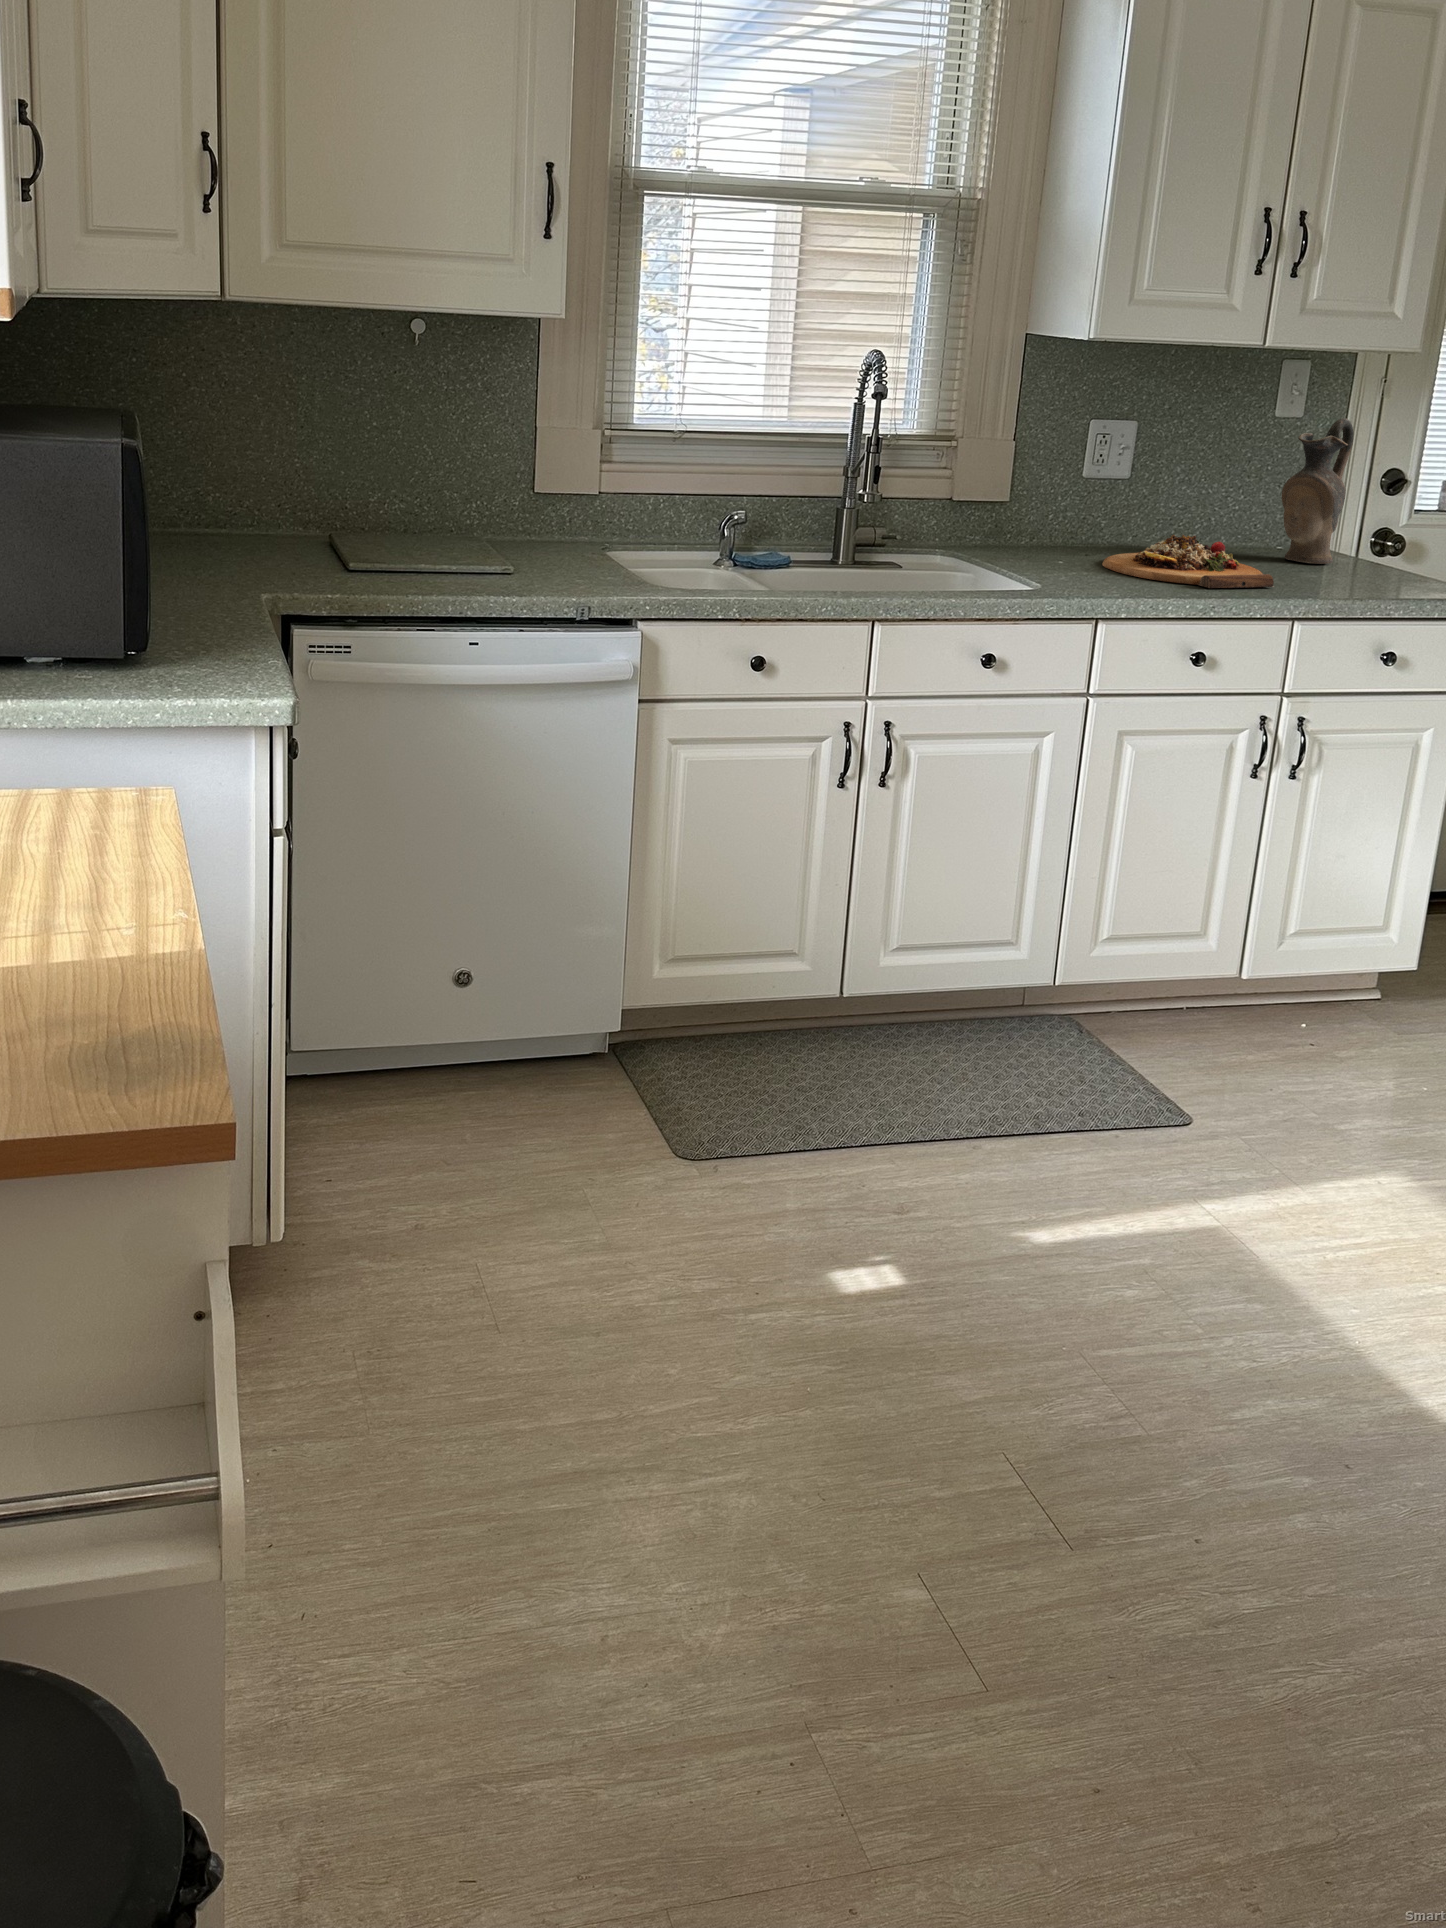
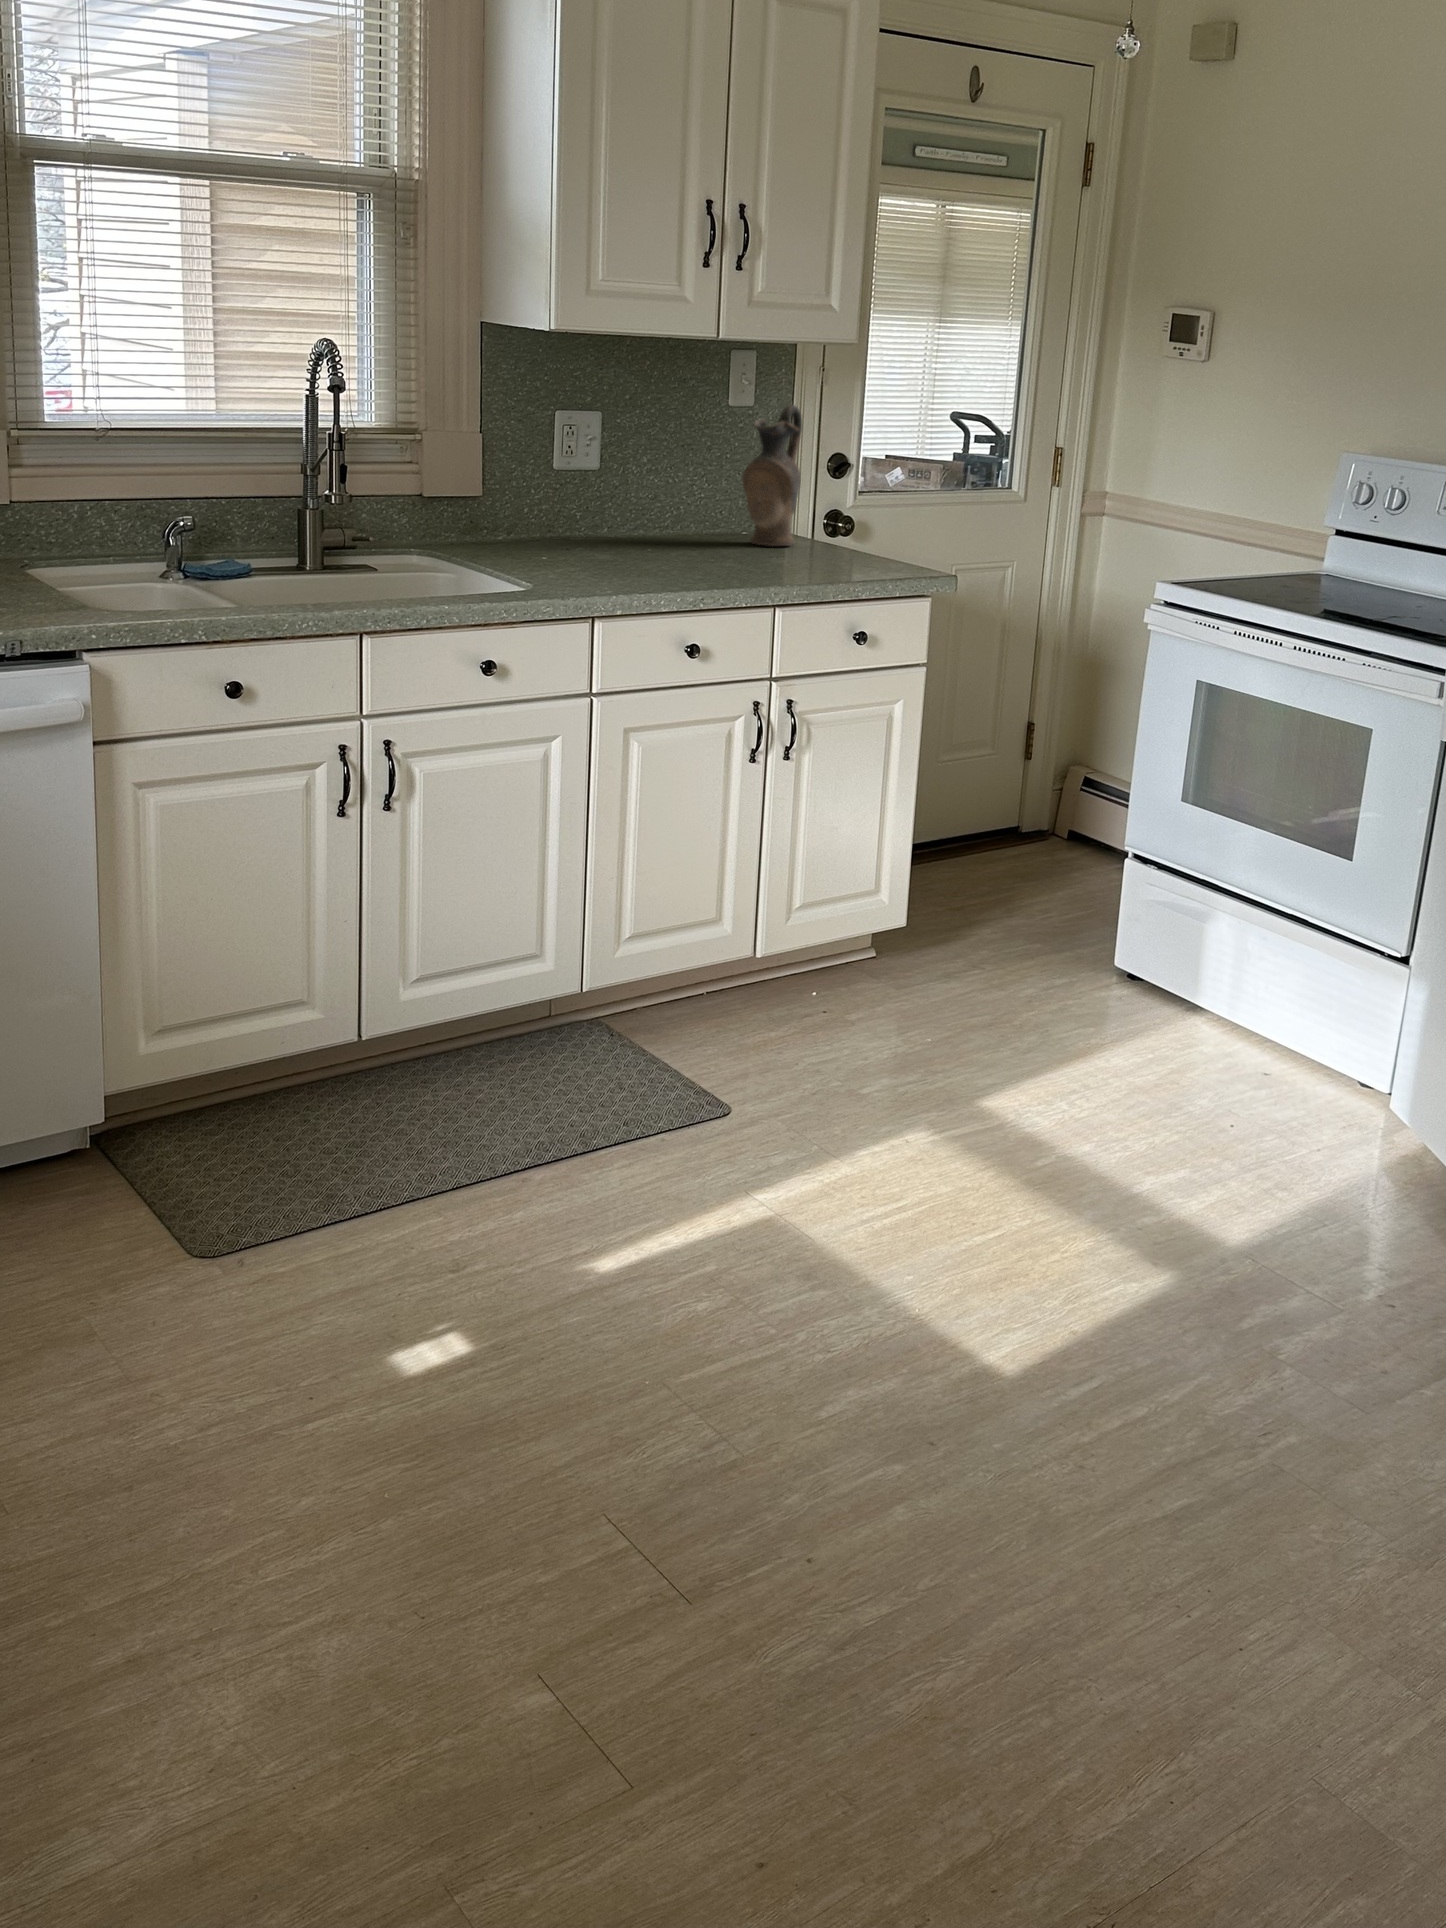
cutting board: present [1102,535,1274,588] -> none [581,524,753,576]

